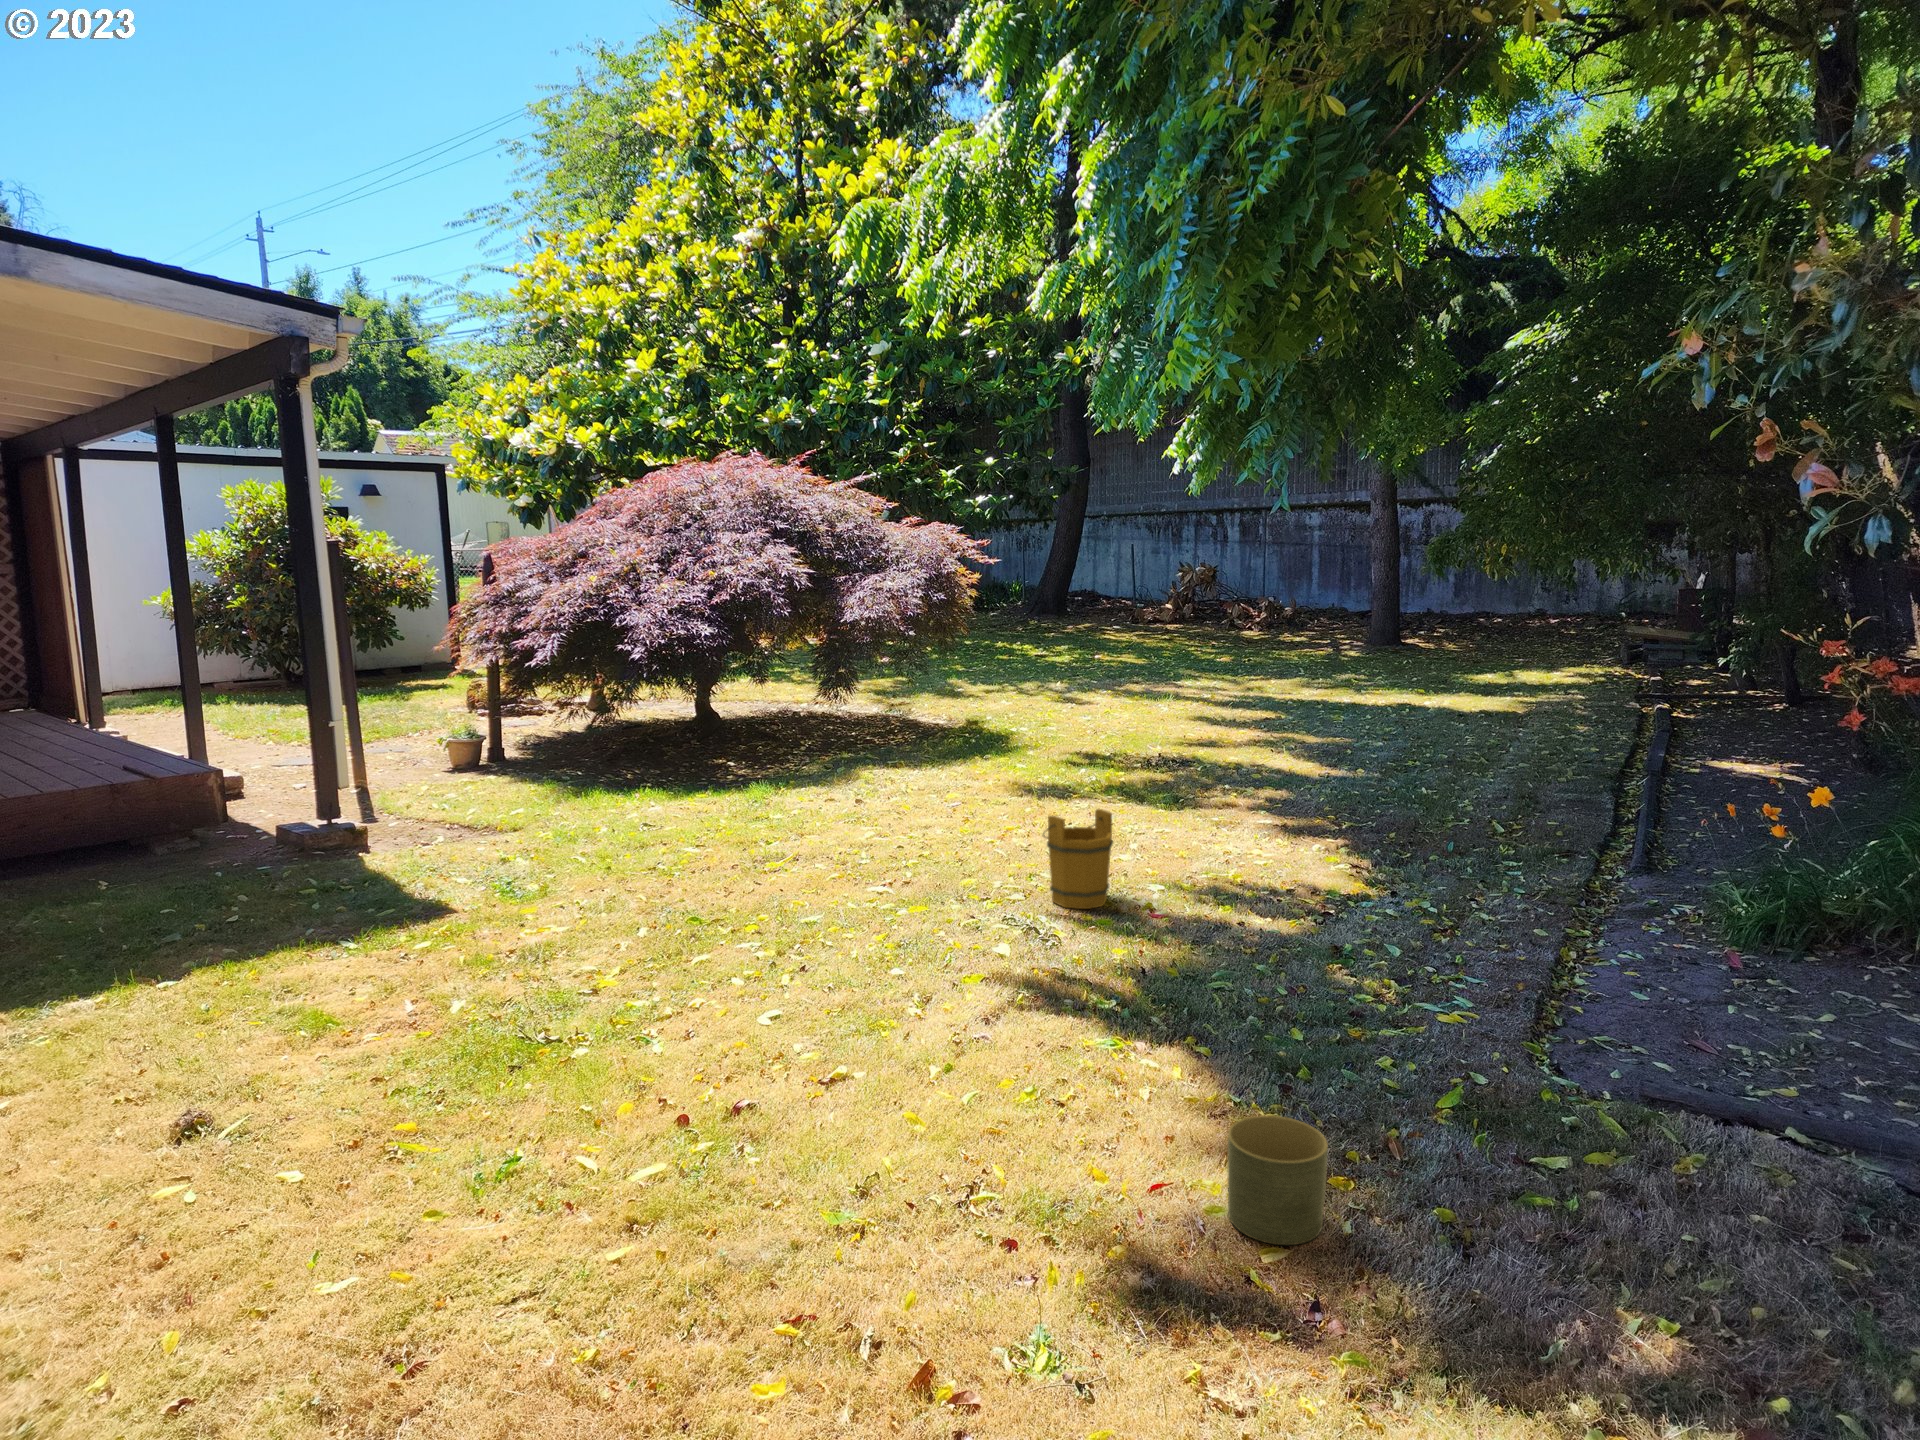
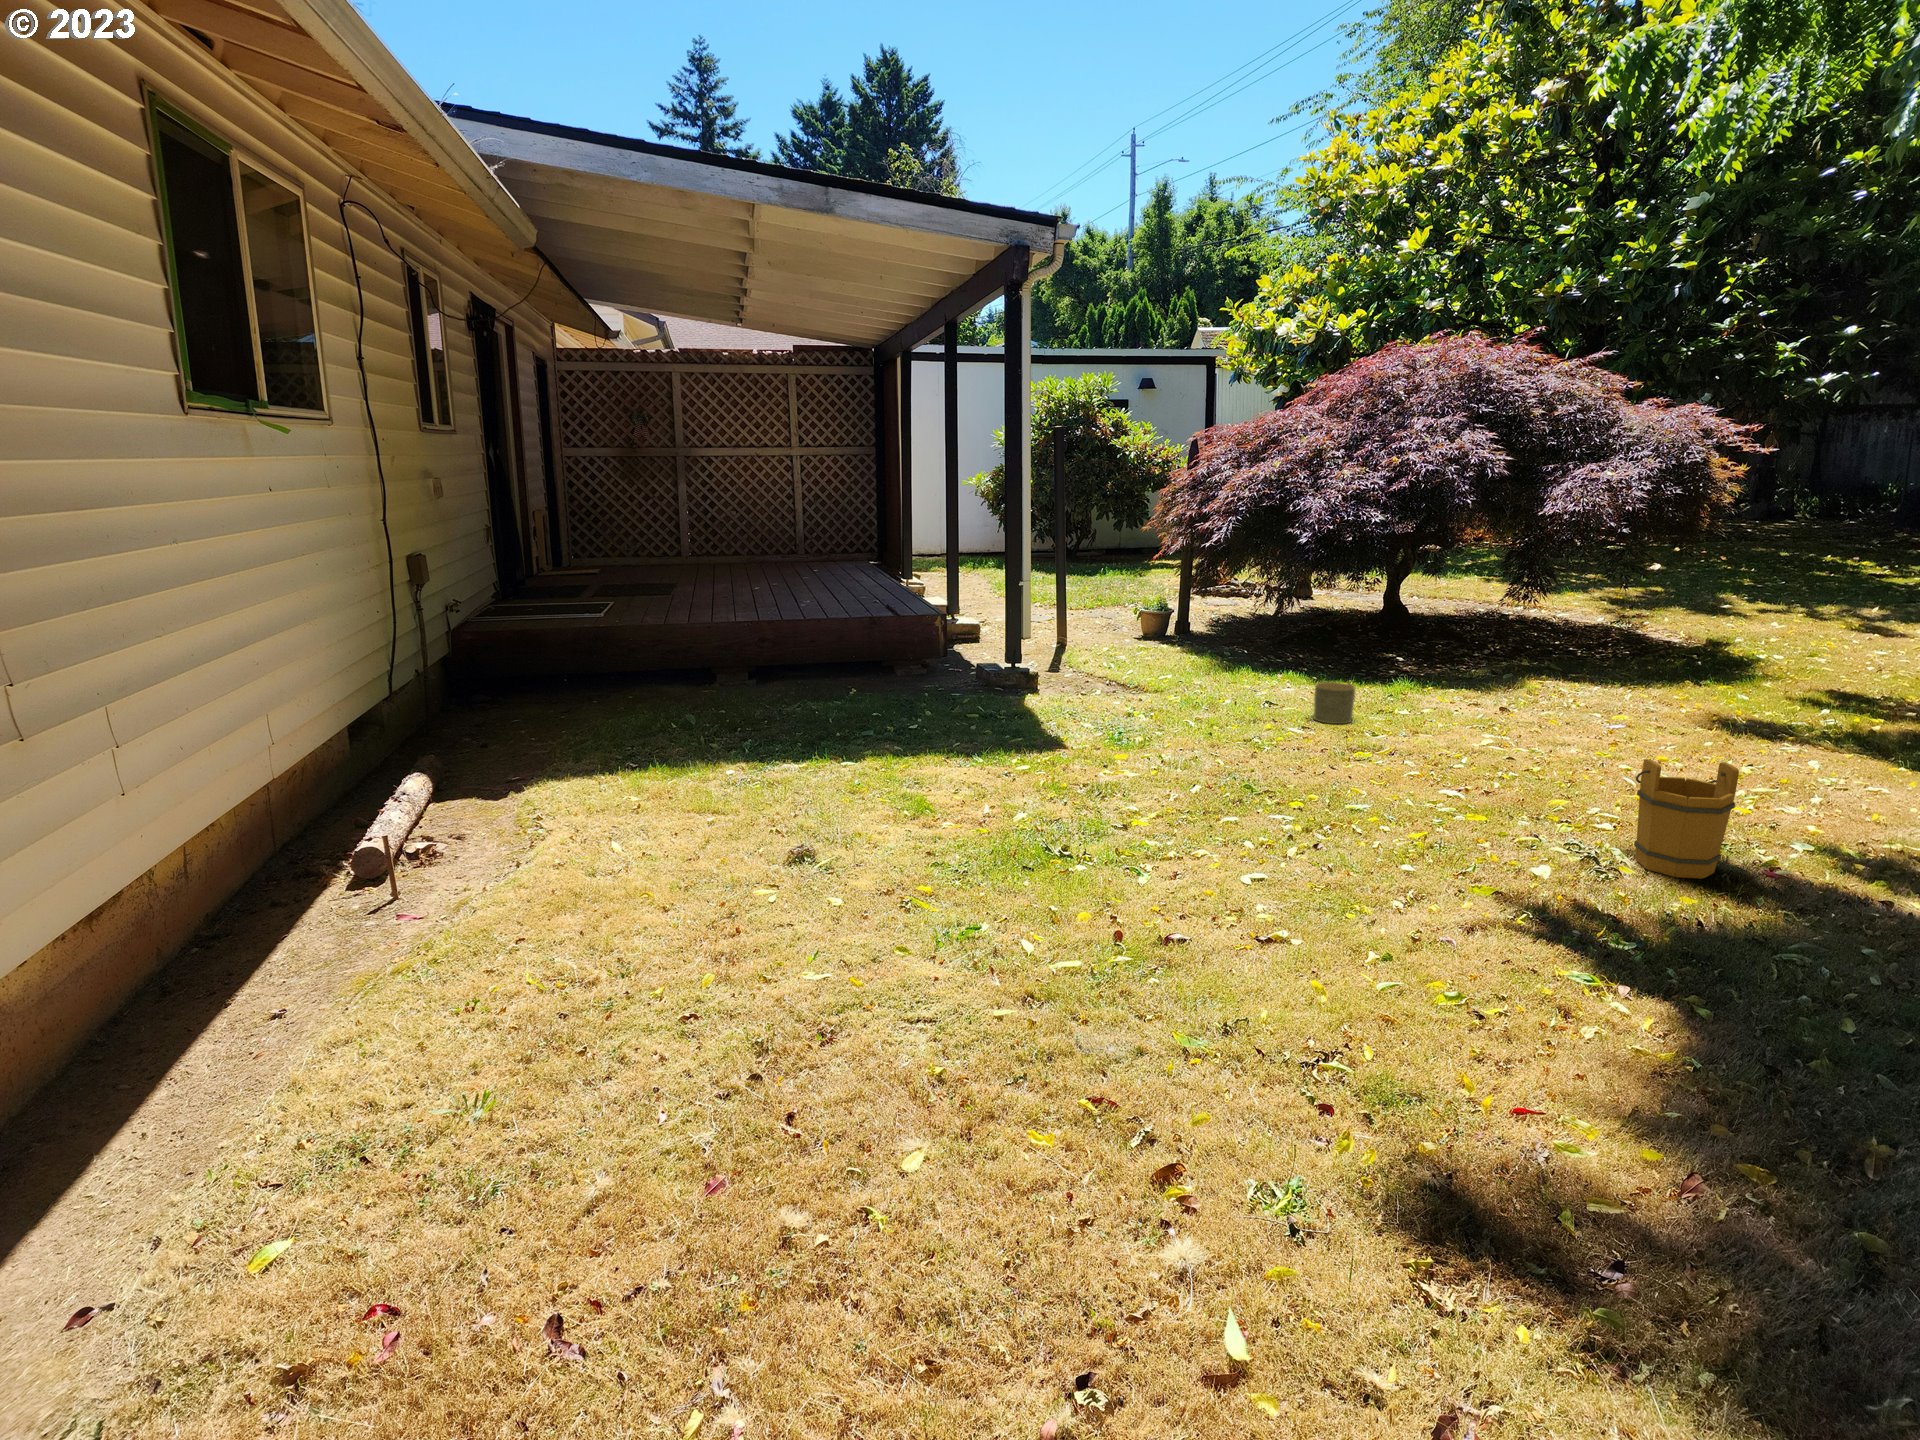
planter: present [1228,1115,1328,1245] -> present [1313,682,1356,724]

